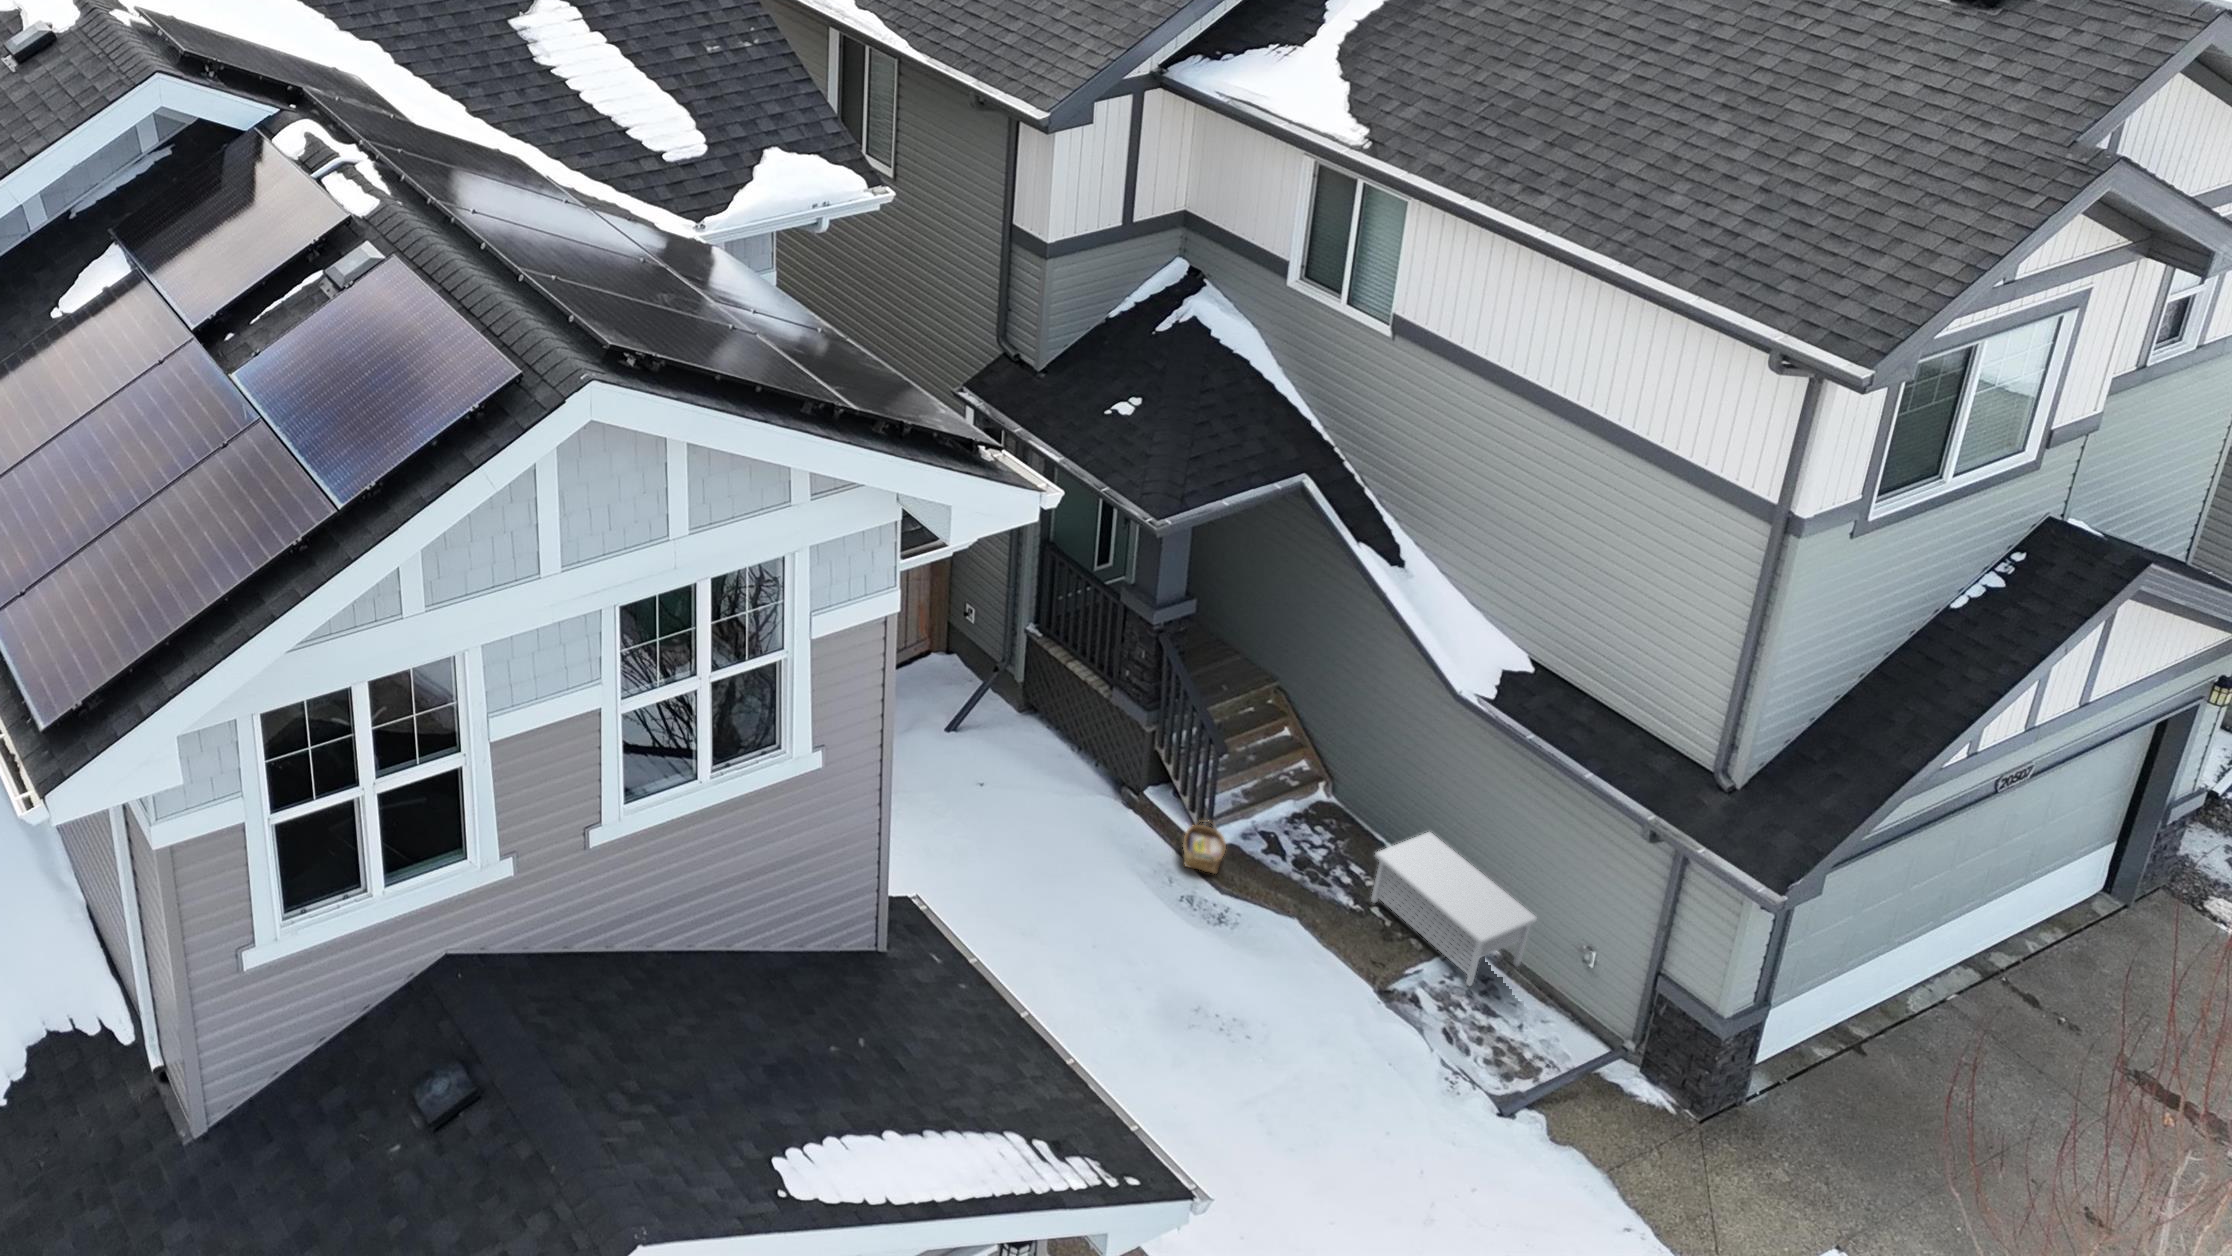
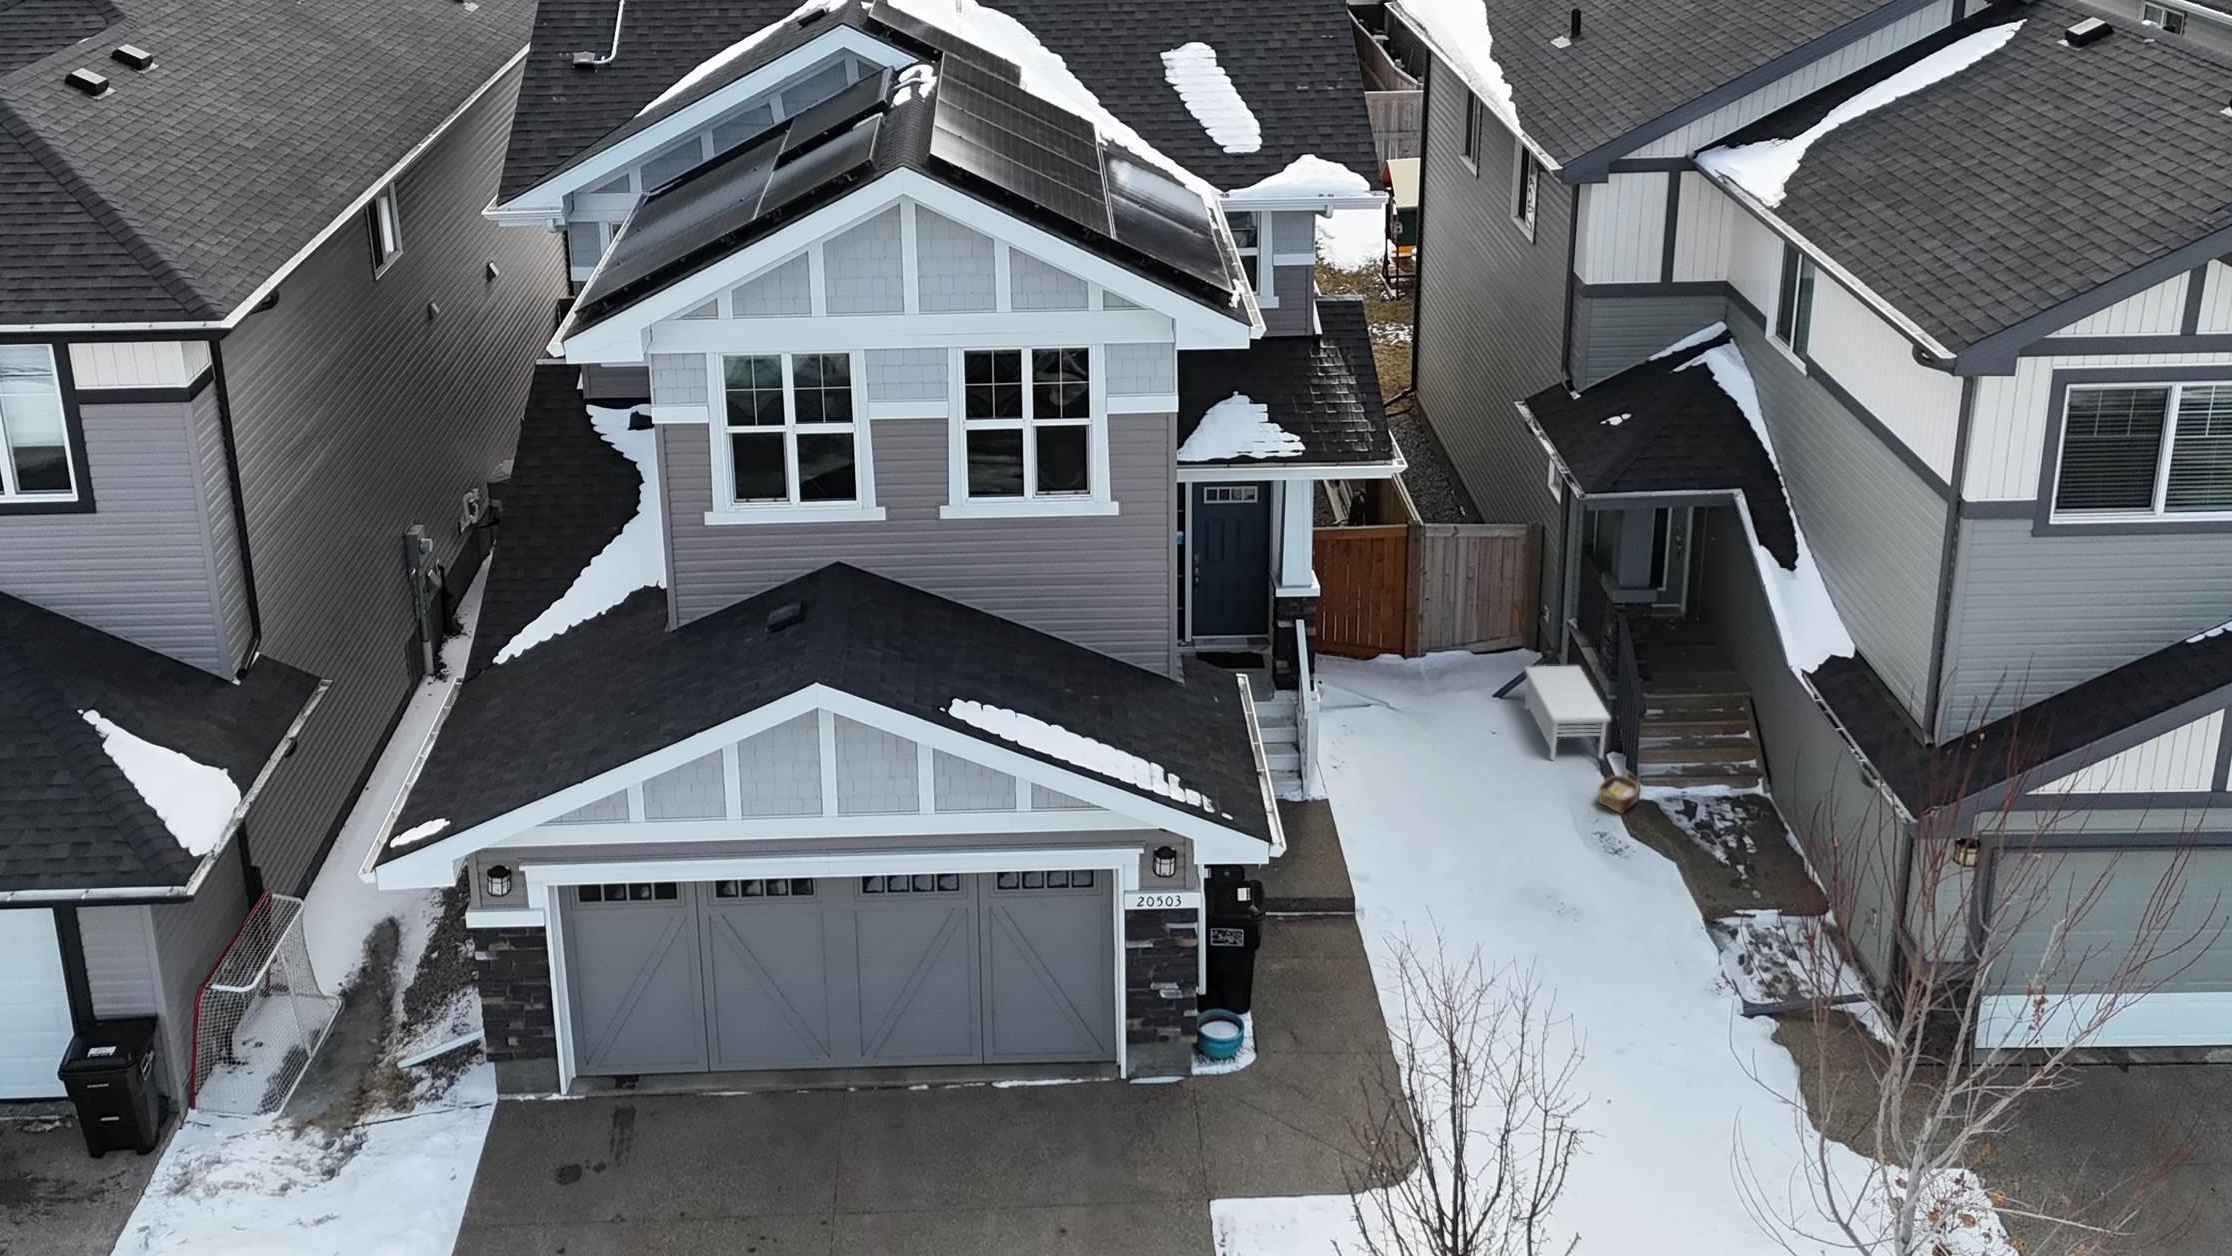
storage bench: present [1371,832,1537,986] -> present [1525,666,1610,760]

